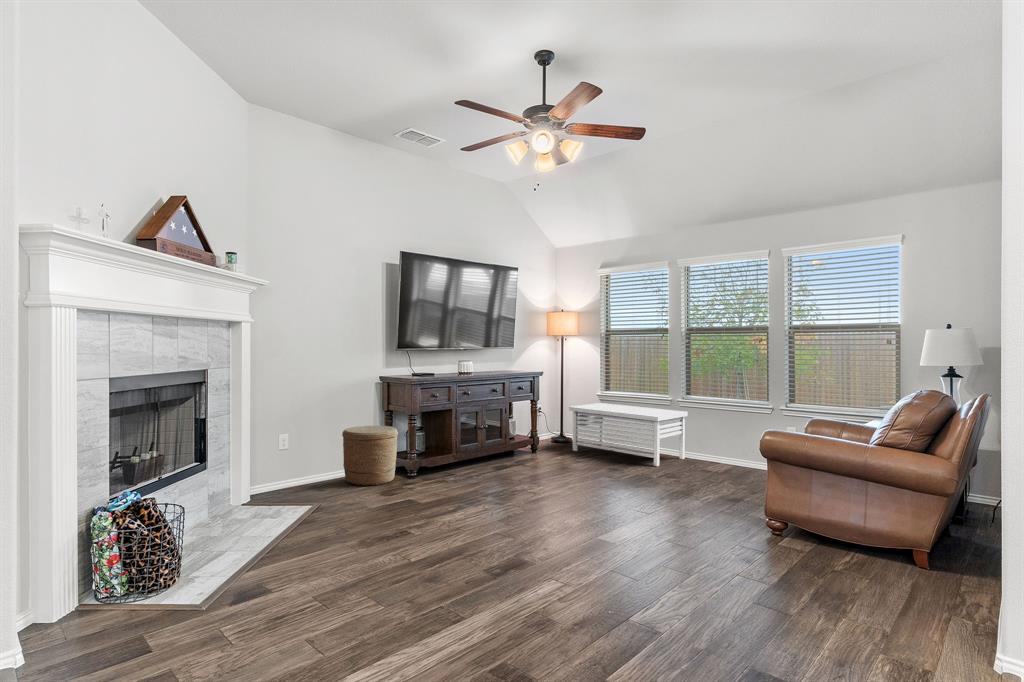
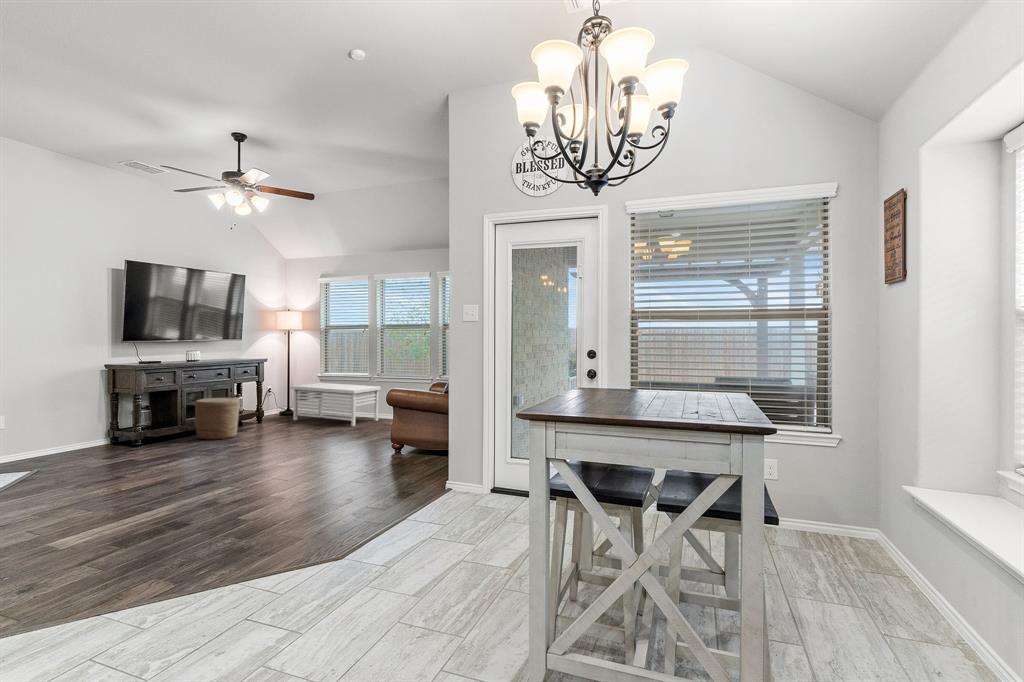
woven basket: present [342,426,398,486] -> present [194,398,240,440]

